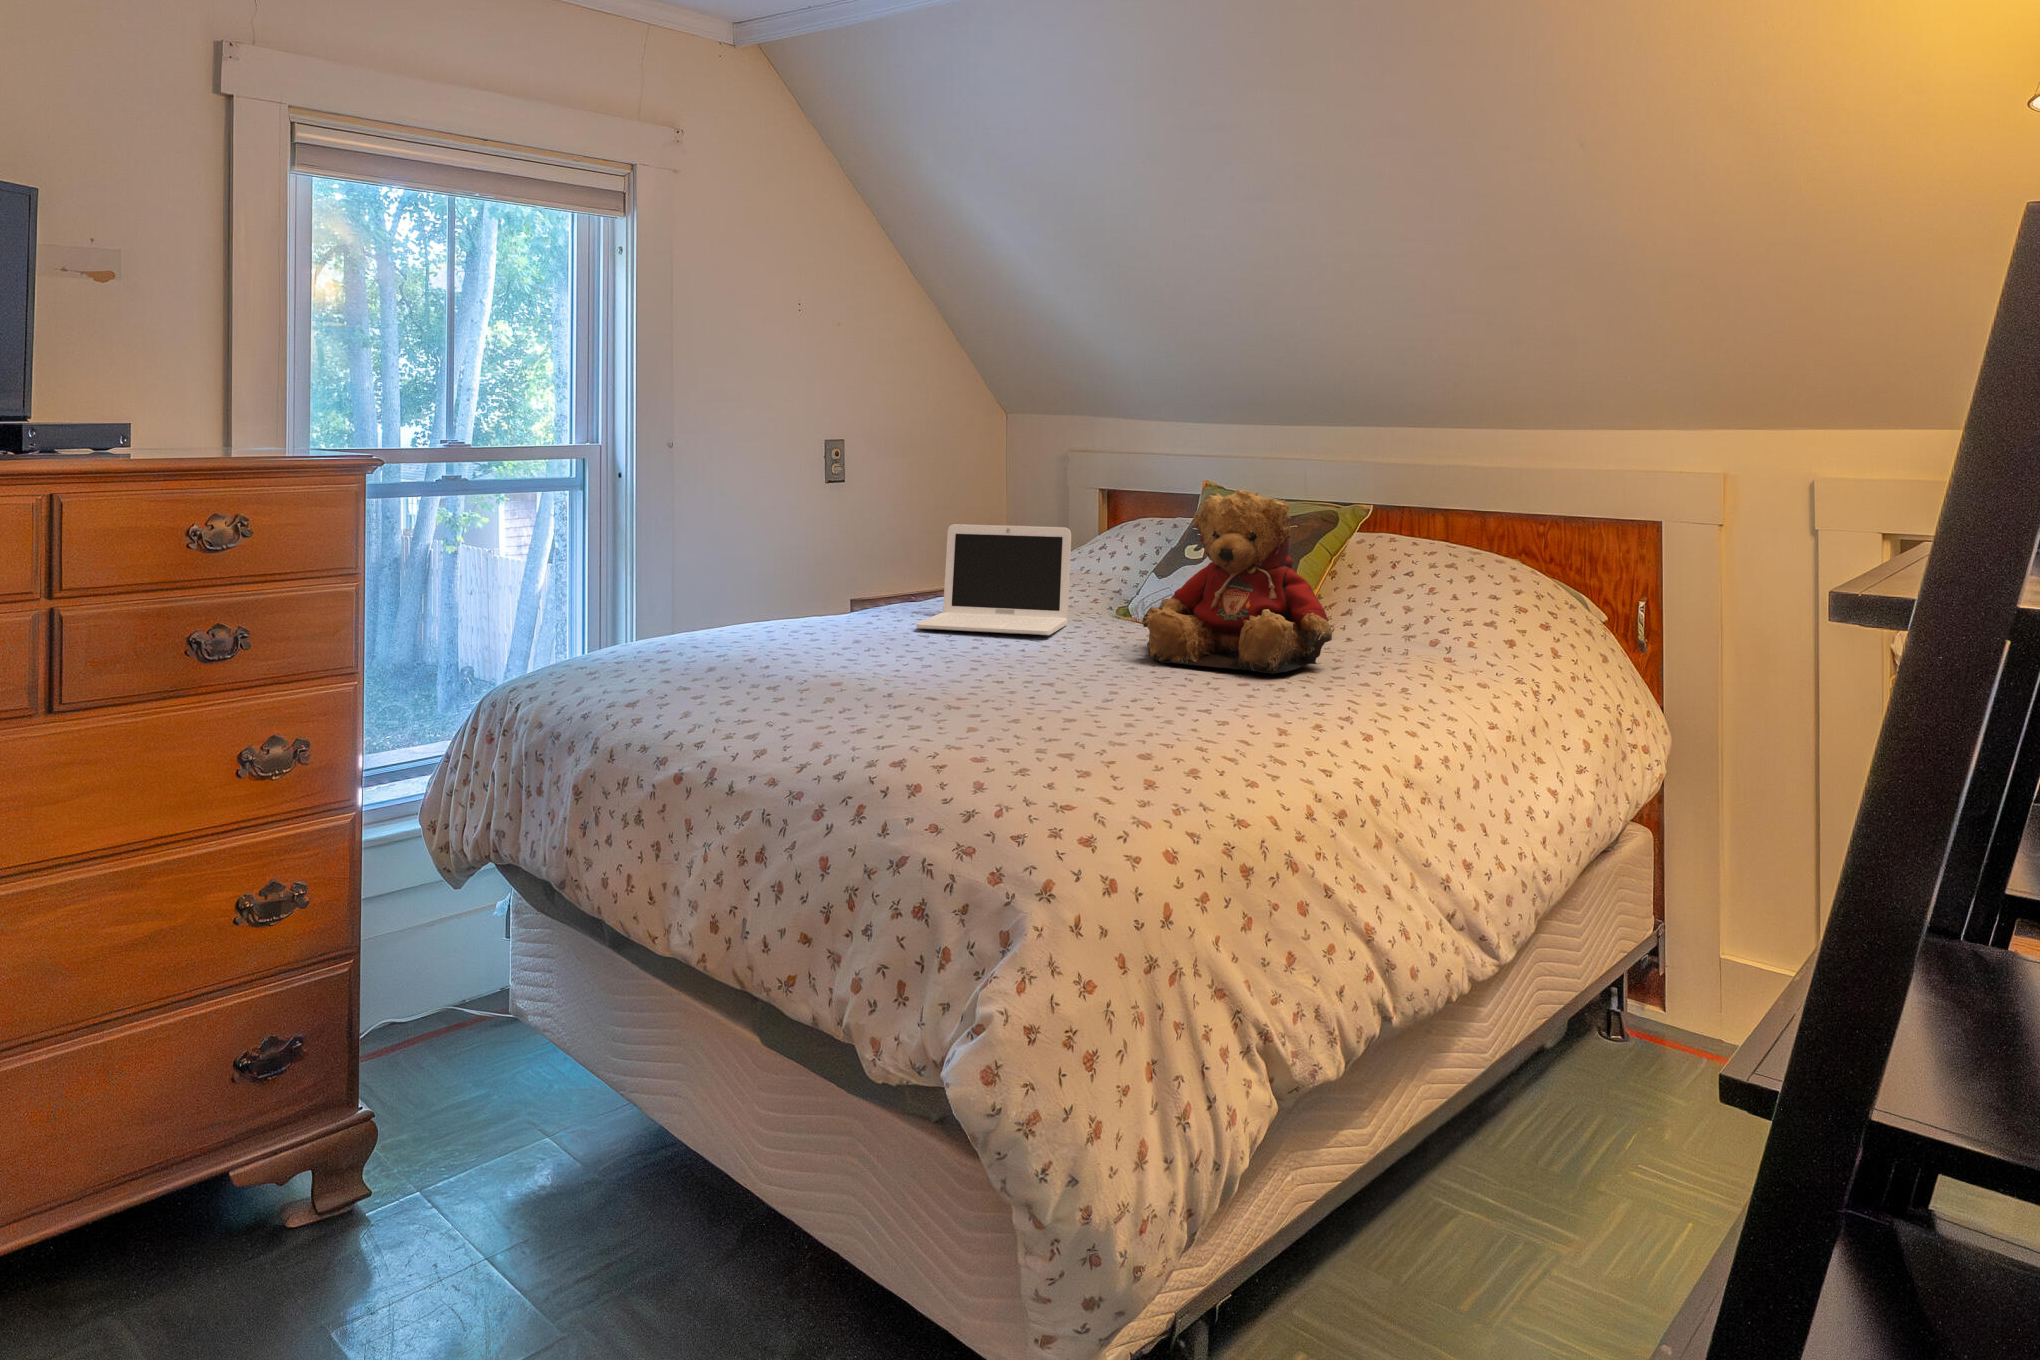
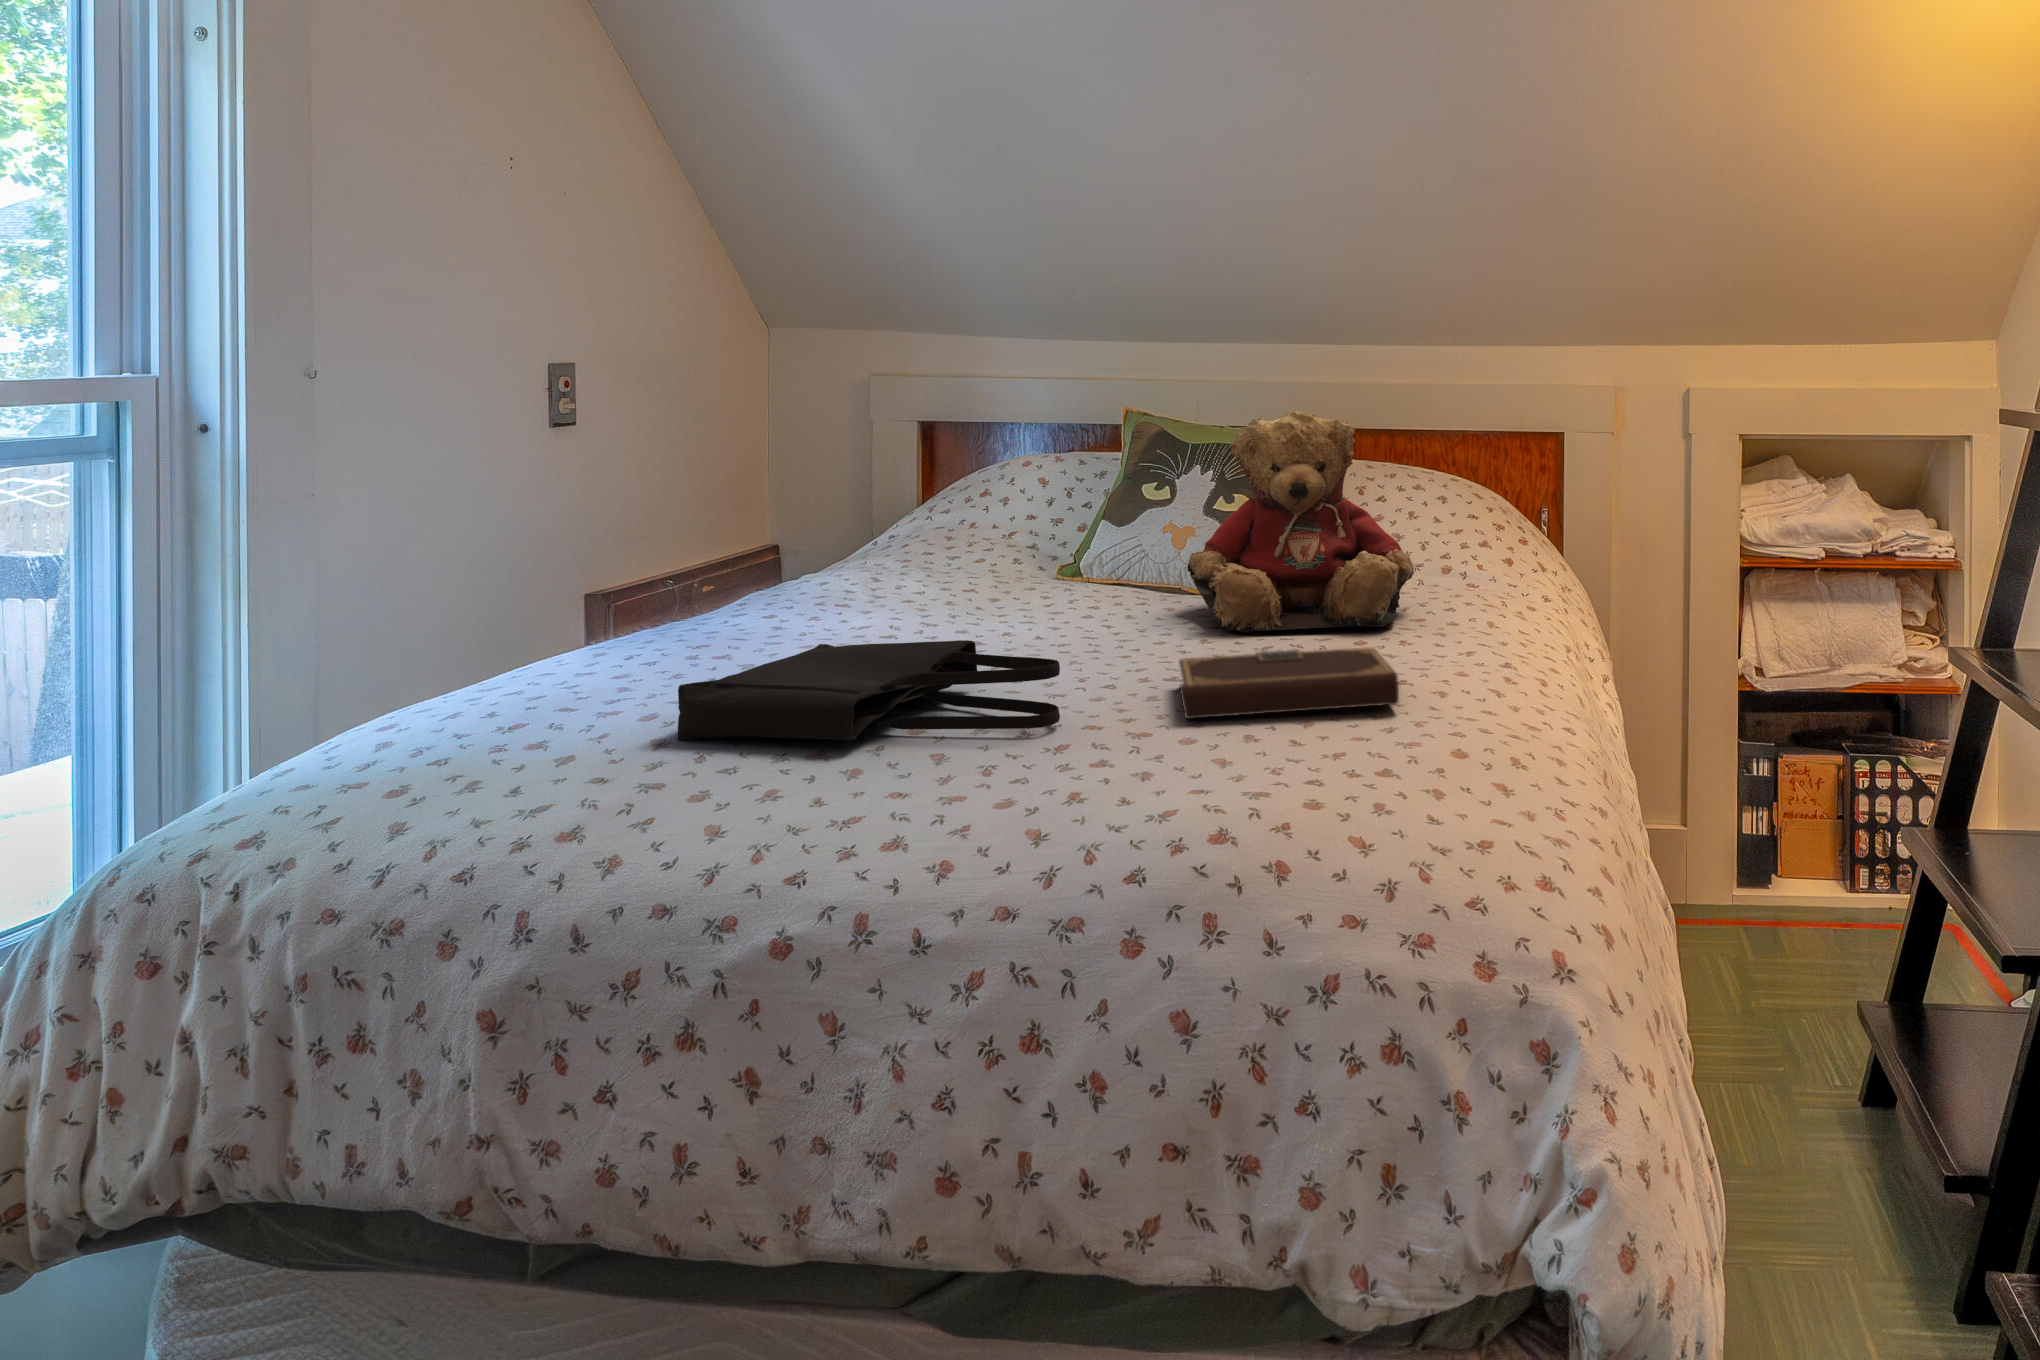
laptop: present [917,524,1071,635] -> none [847,474,1051,635]
tote bag: none [734,625,935,691] -> present [678,640,1060,741]
notebook: none [1009,666,1196,719] -> present [1179,647,1399,719]

